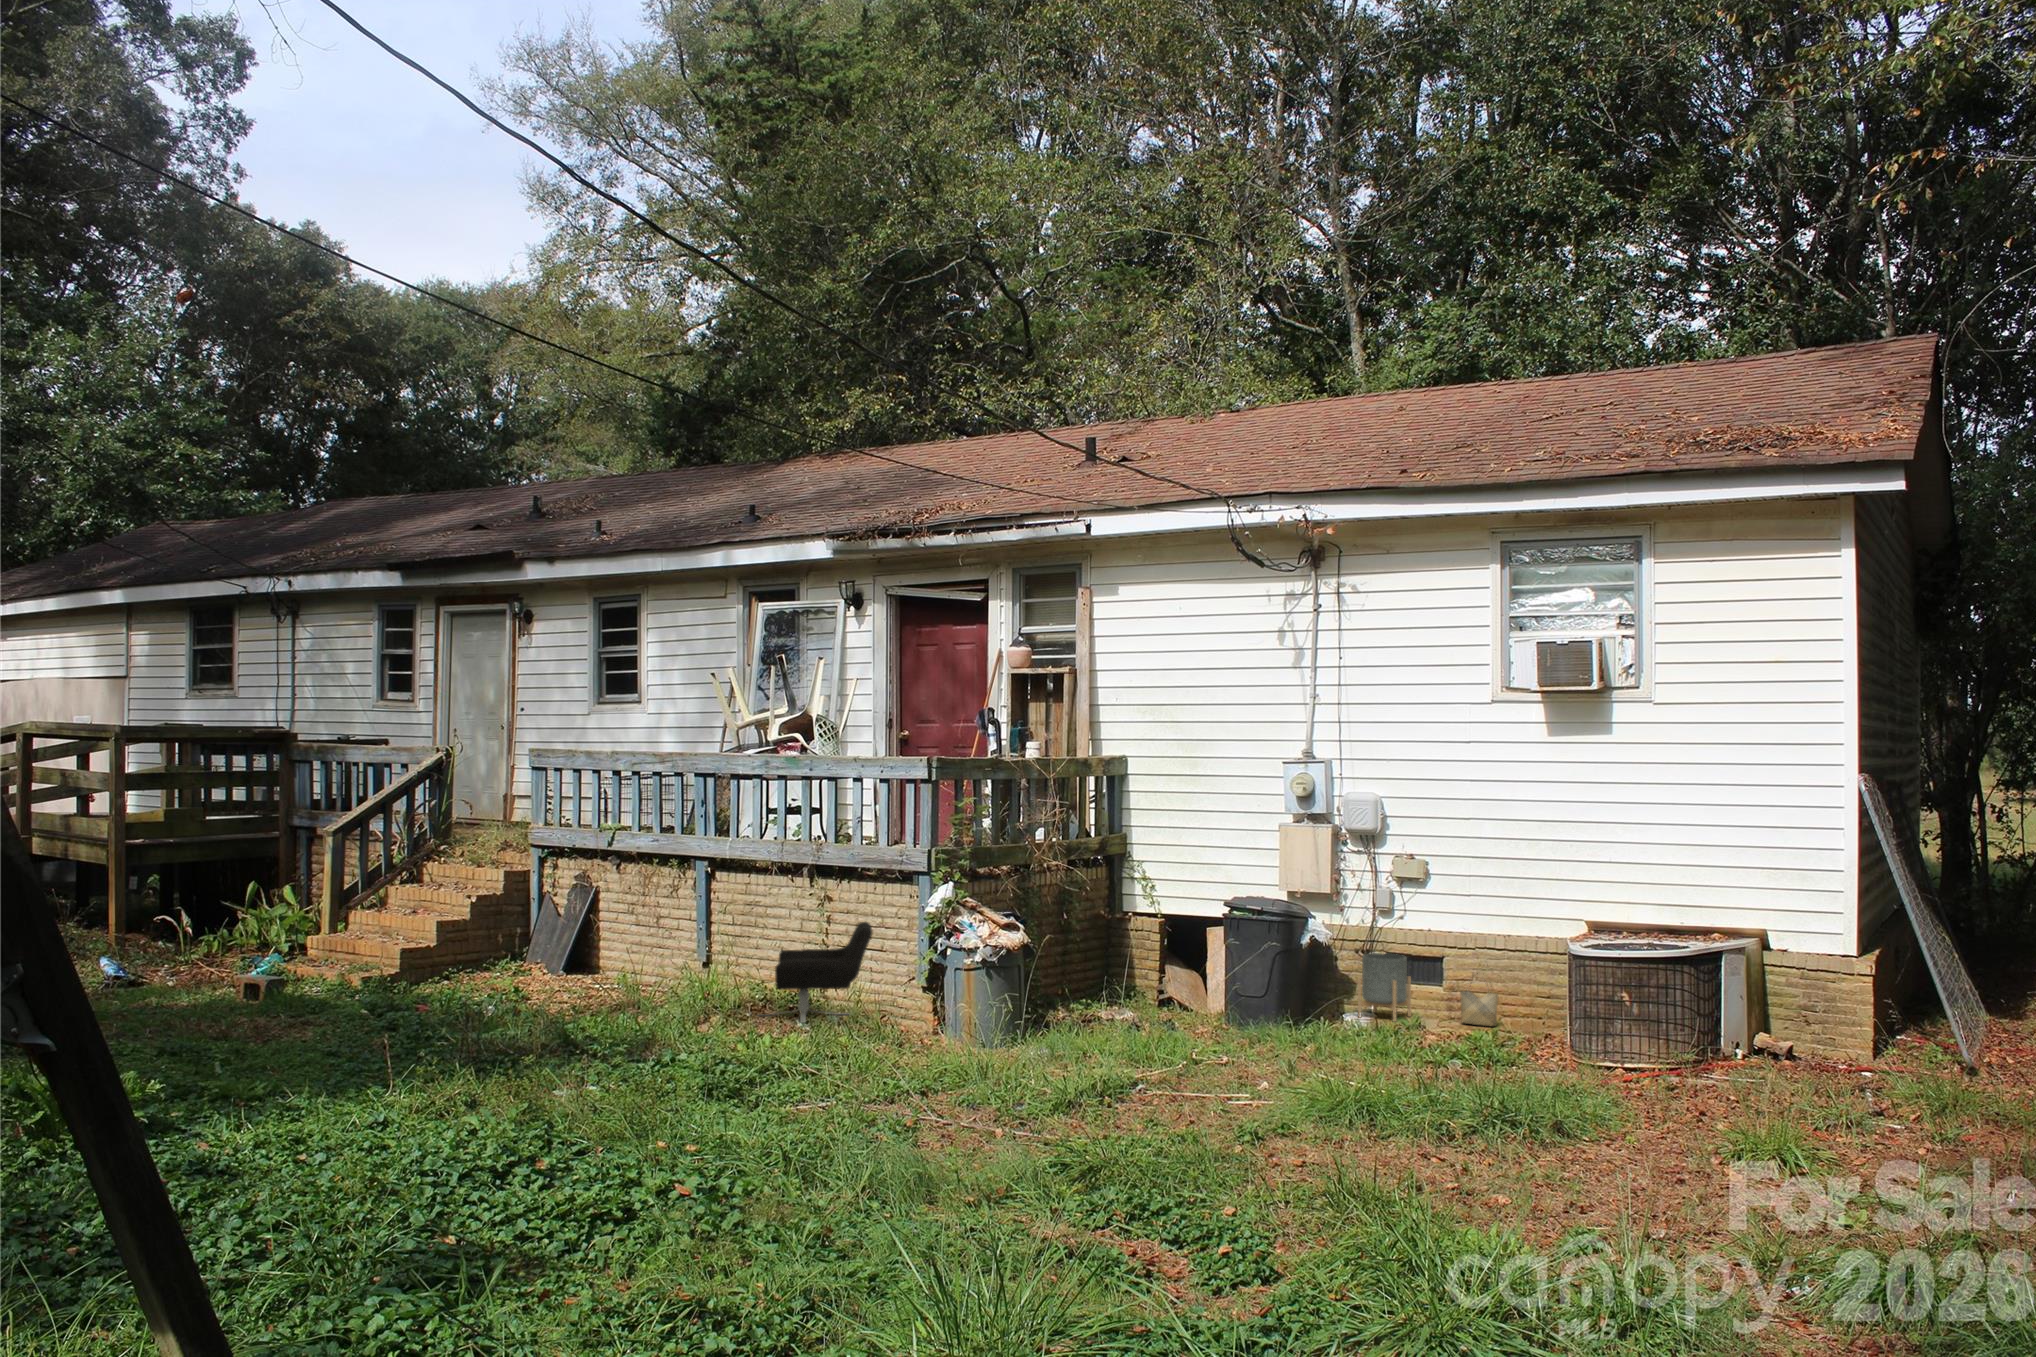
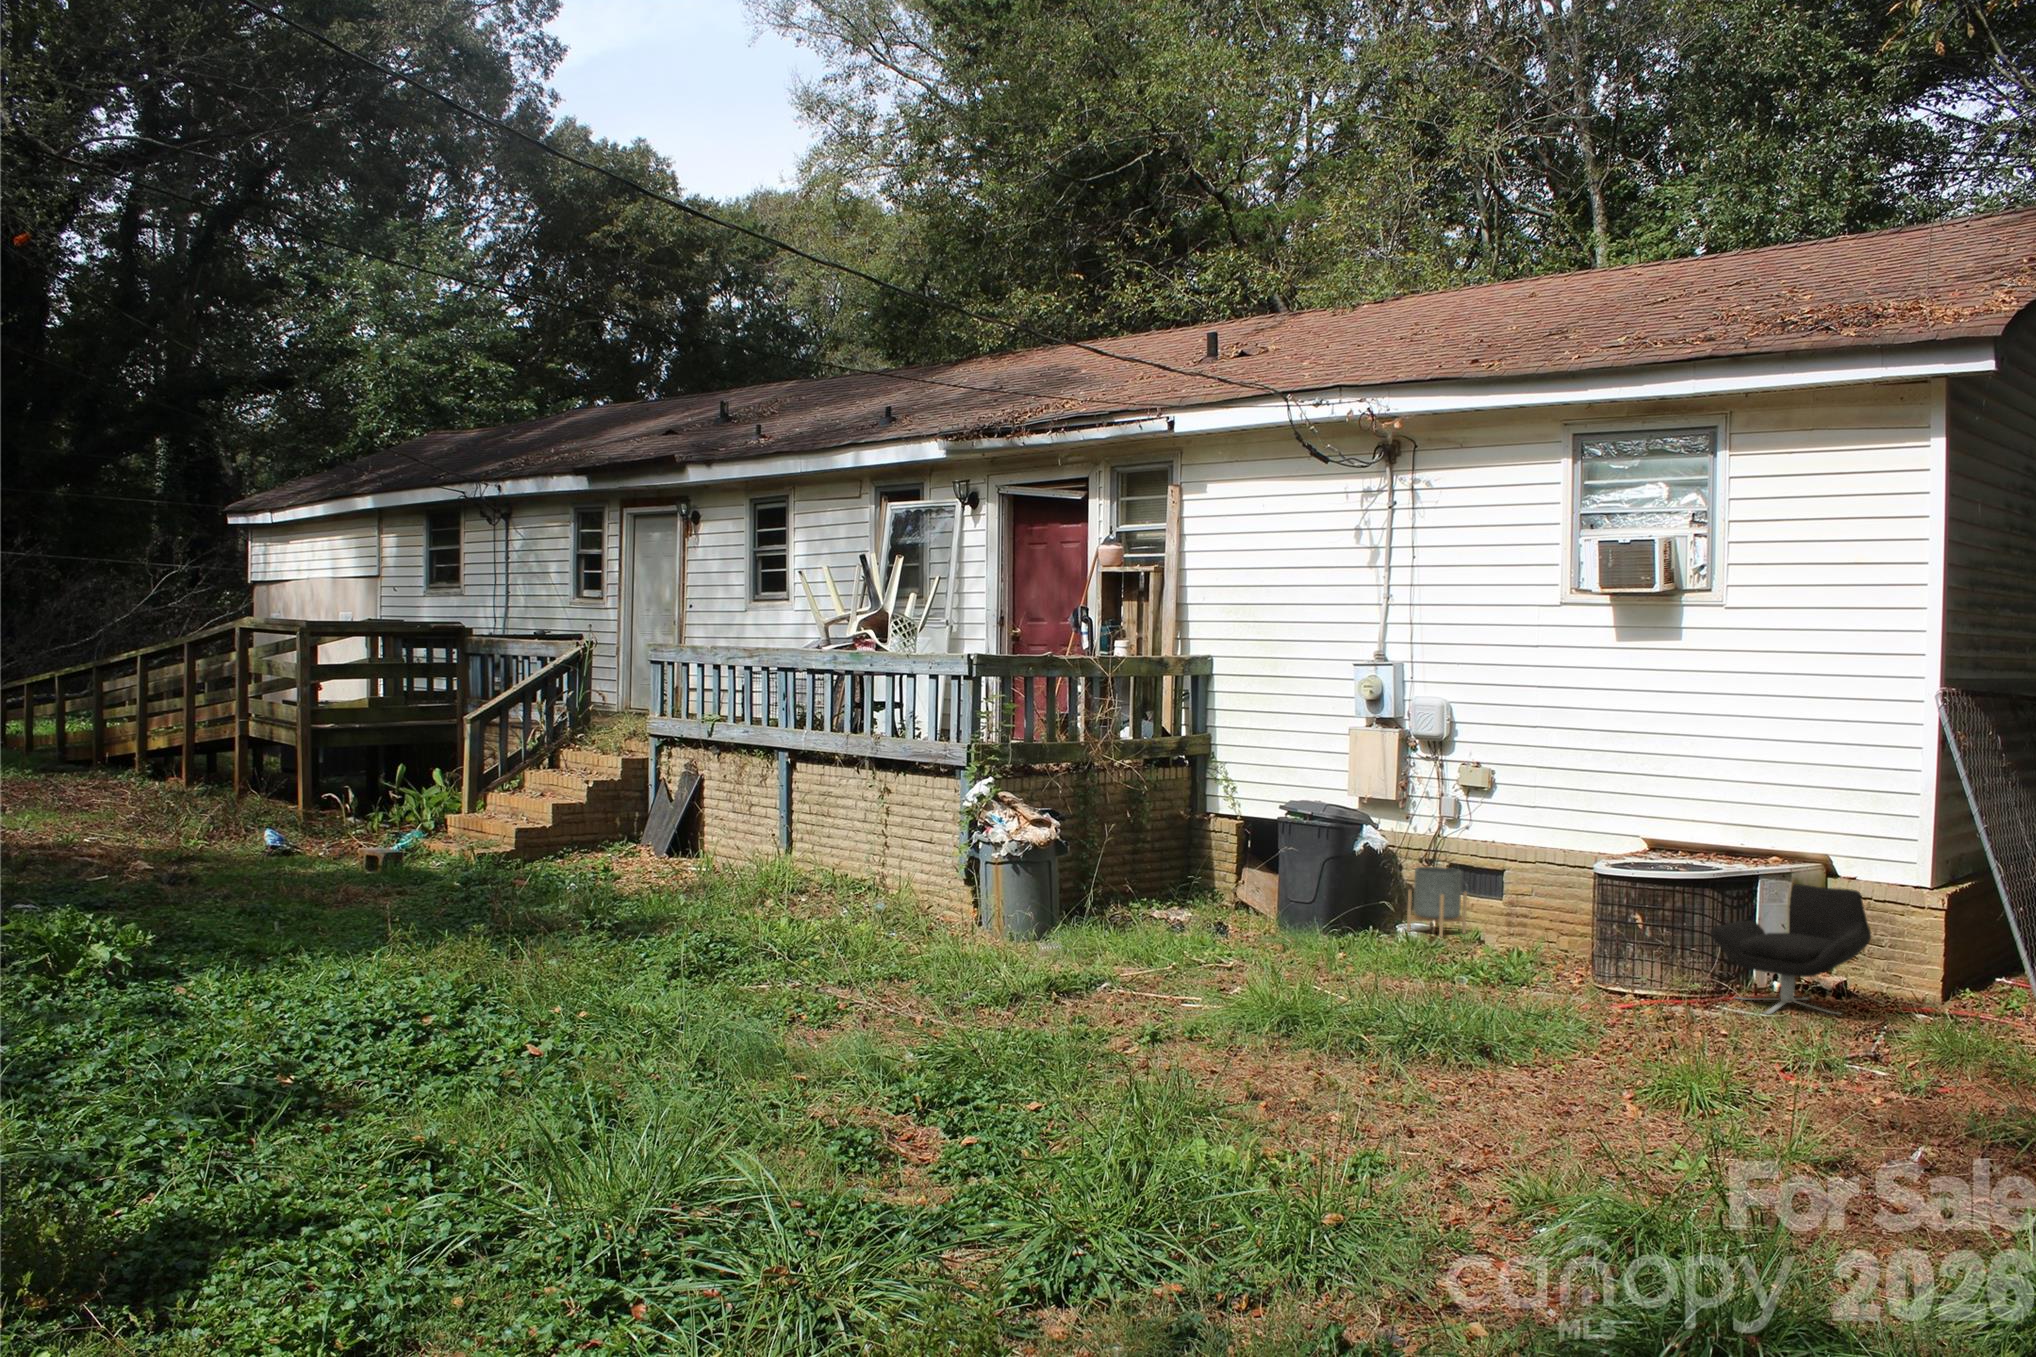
lounge chair: present [775,922,872,1023] -> present [1710,883,1871,1014]
woven basket: present [1460,973,1498,1026] -> none [1510,890,1550,946]

